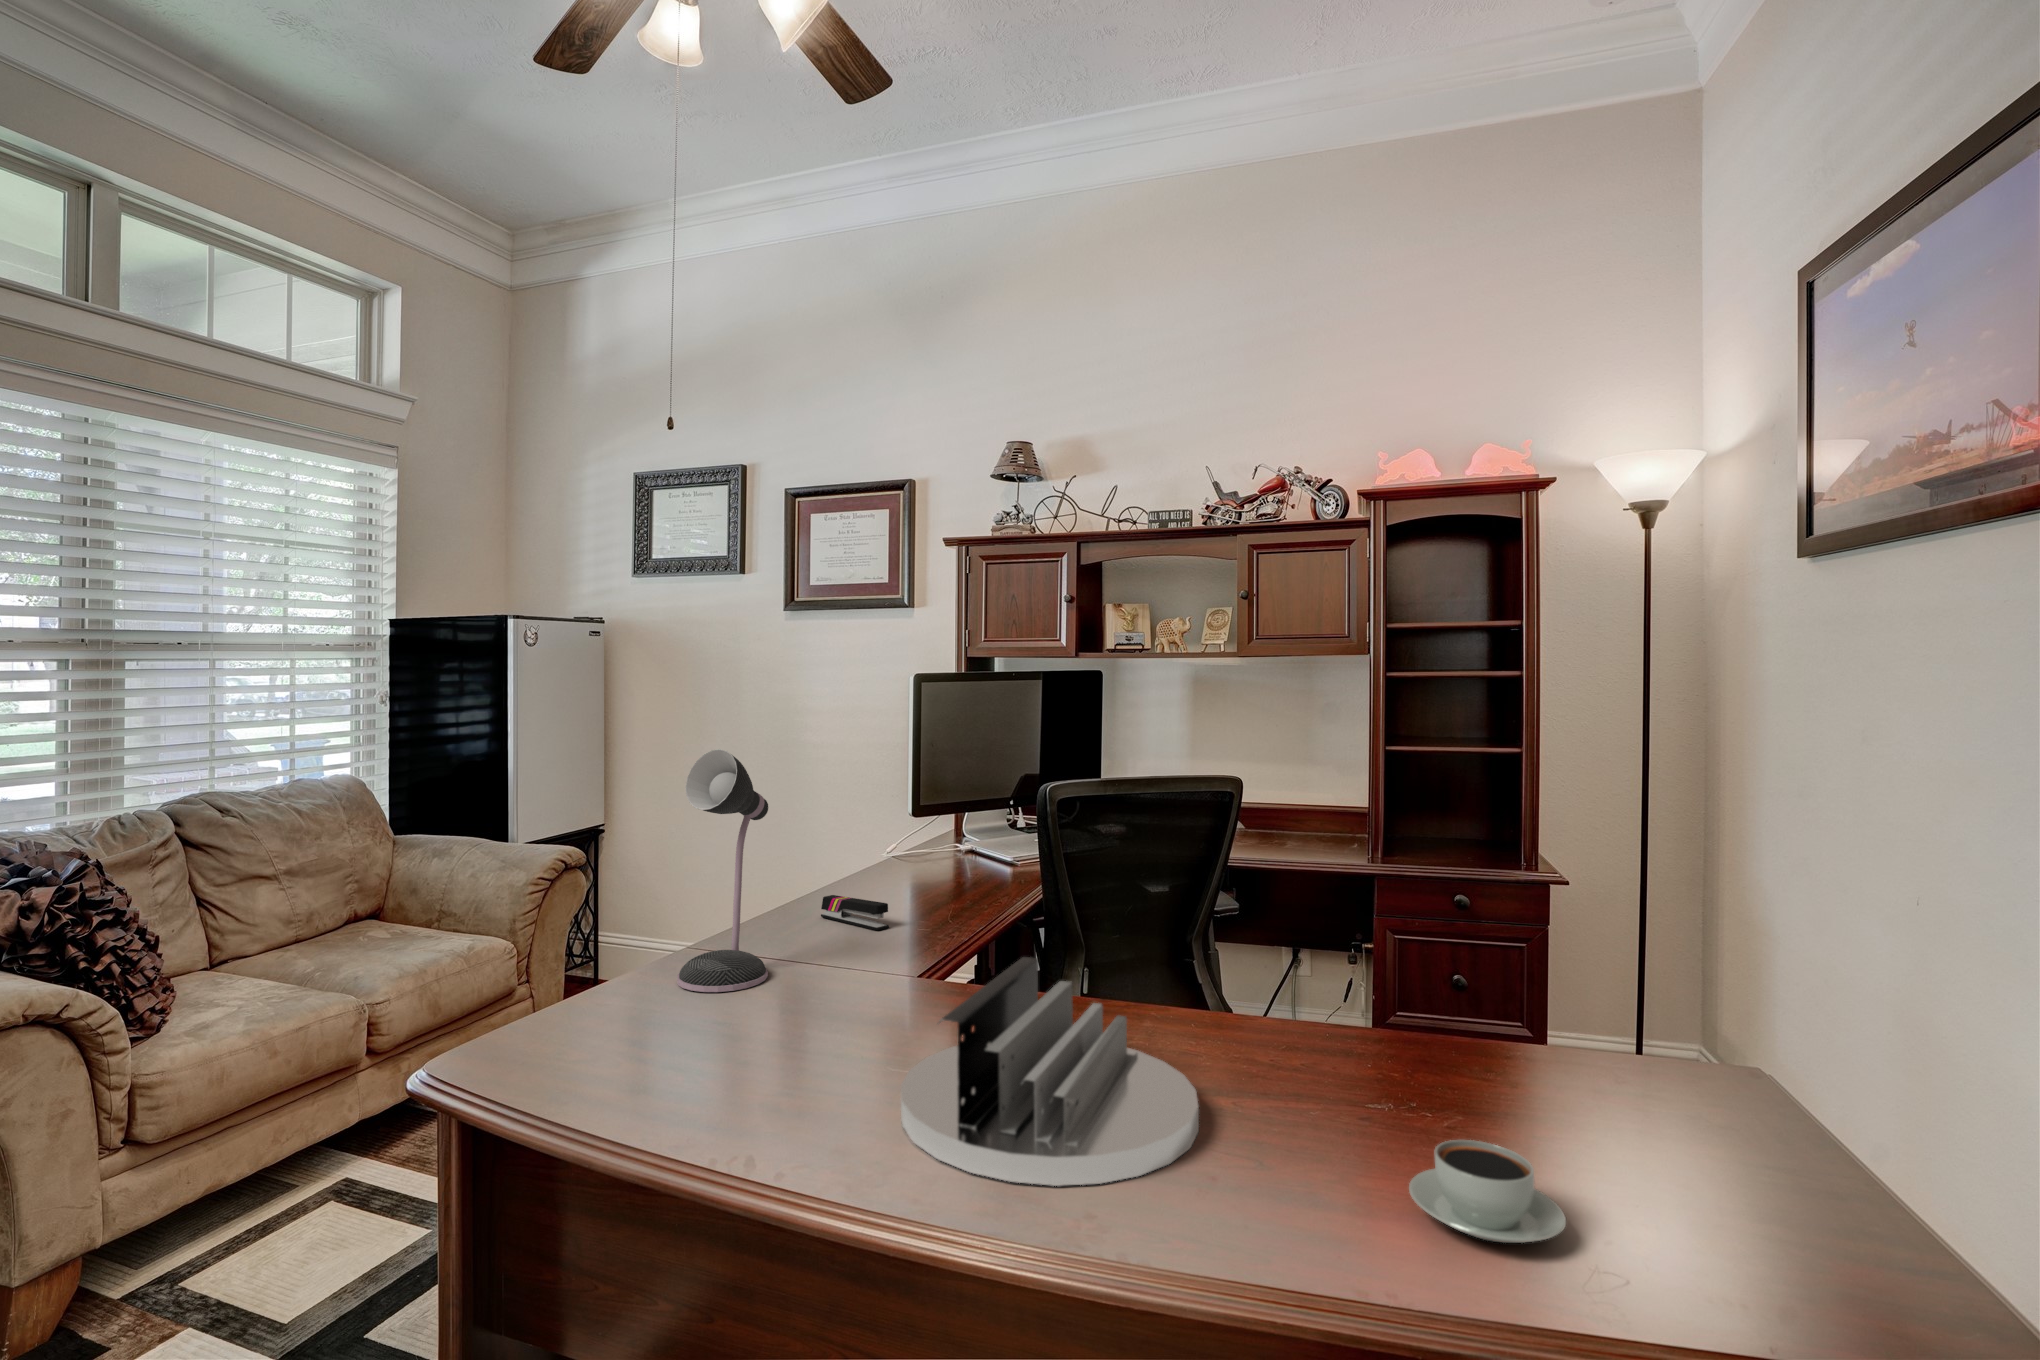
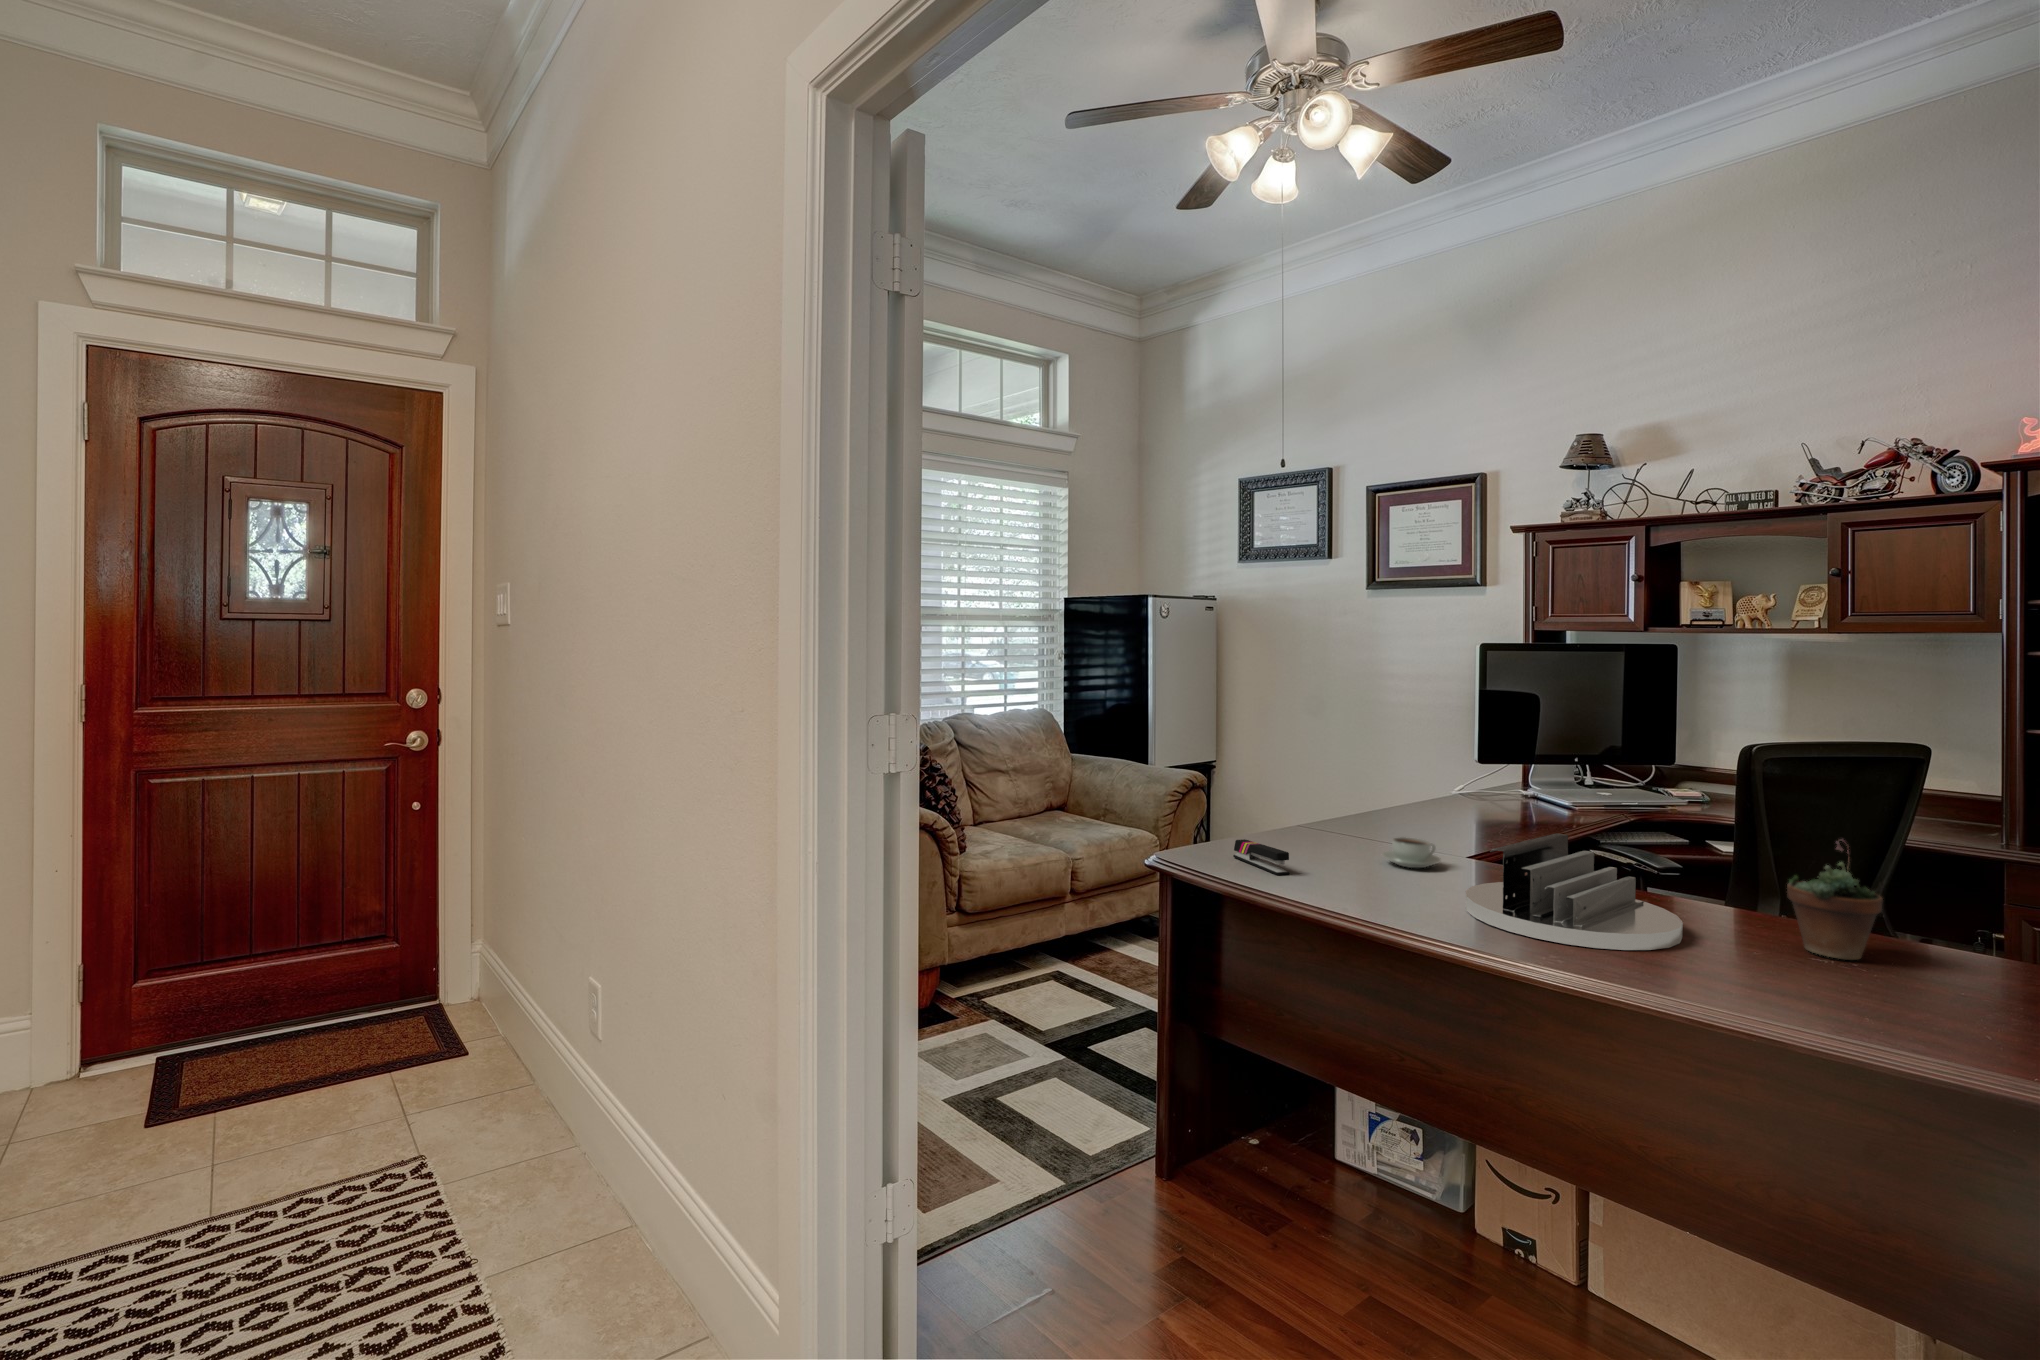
desk lamp: present [677,749,768,992] -> none [1306,692,1367,845]
stapler: present [821,895,889,930] -> present [1233,839,1290,875]
succulent plant: none [1311,935,1421,1116] -> present [1787,840,1883,960]
coffee cup: present [1409,1140,1566,1243] -> present [1382,837,1441,868]

